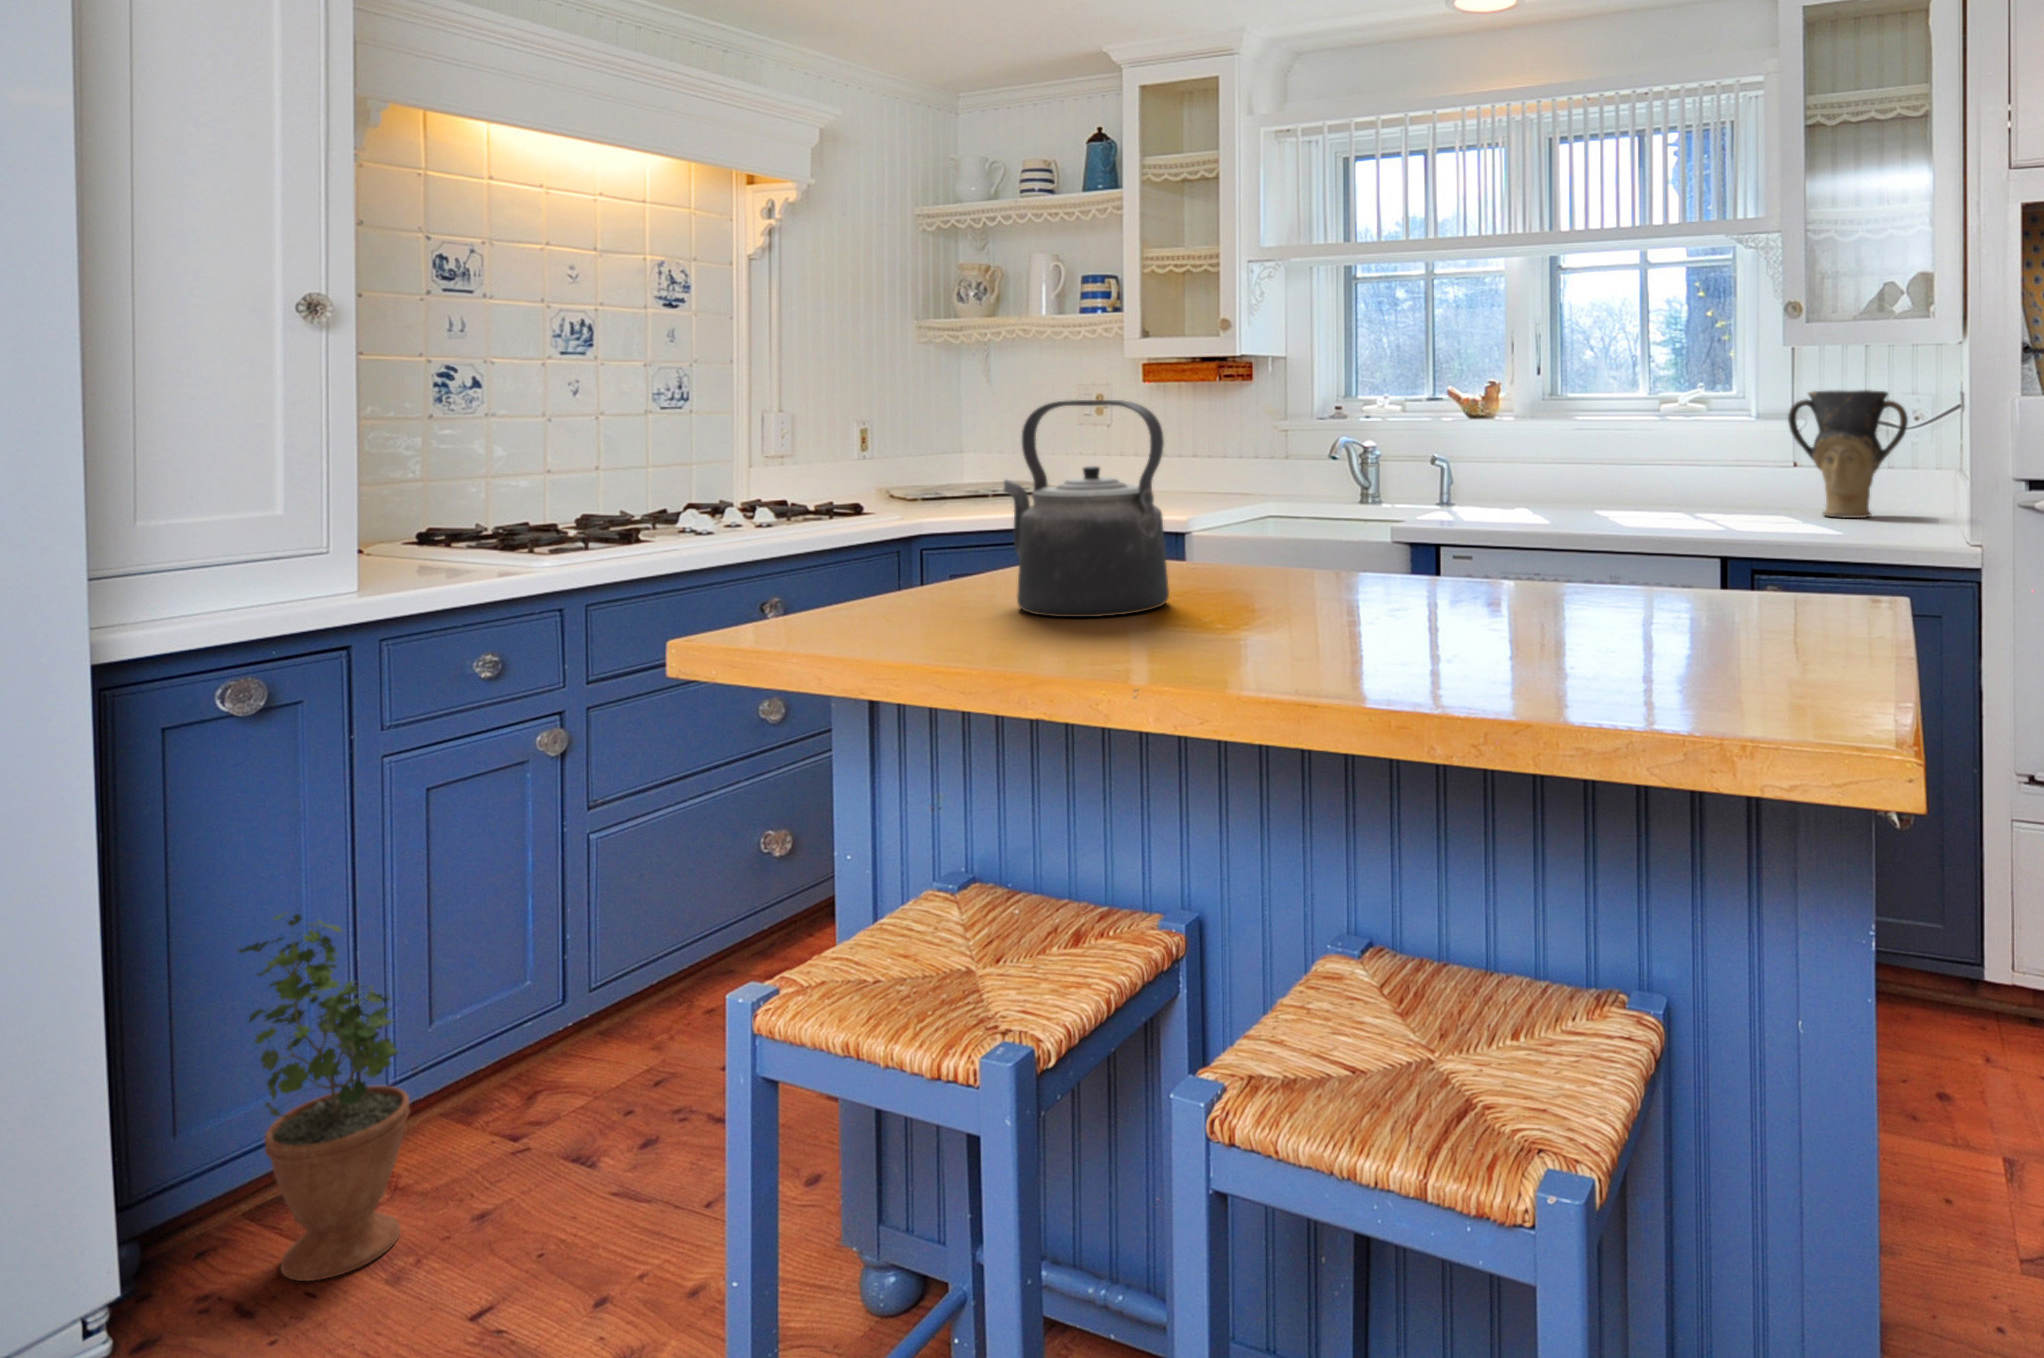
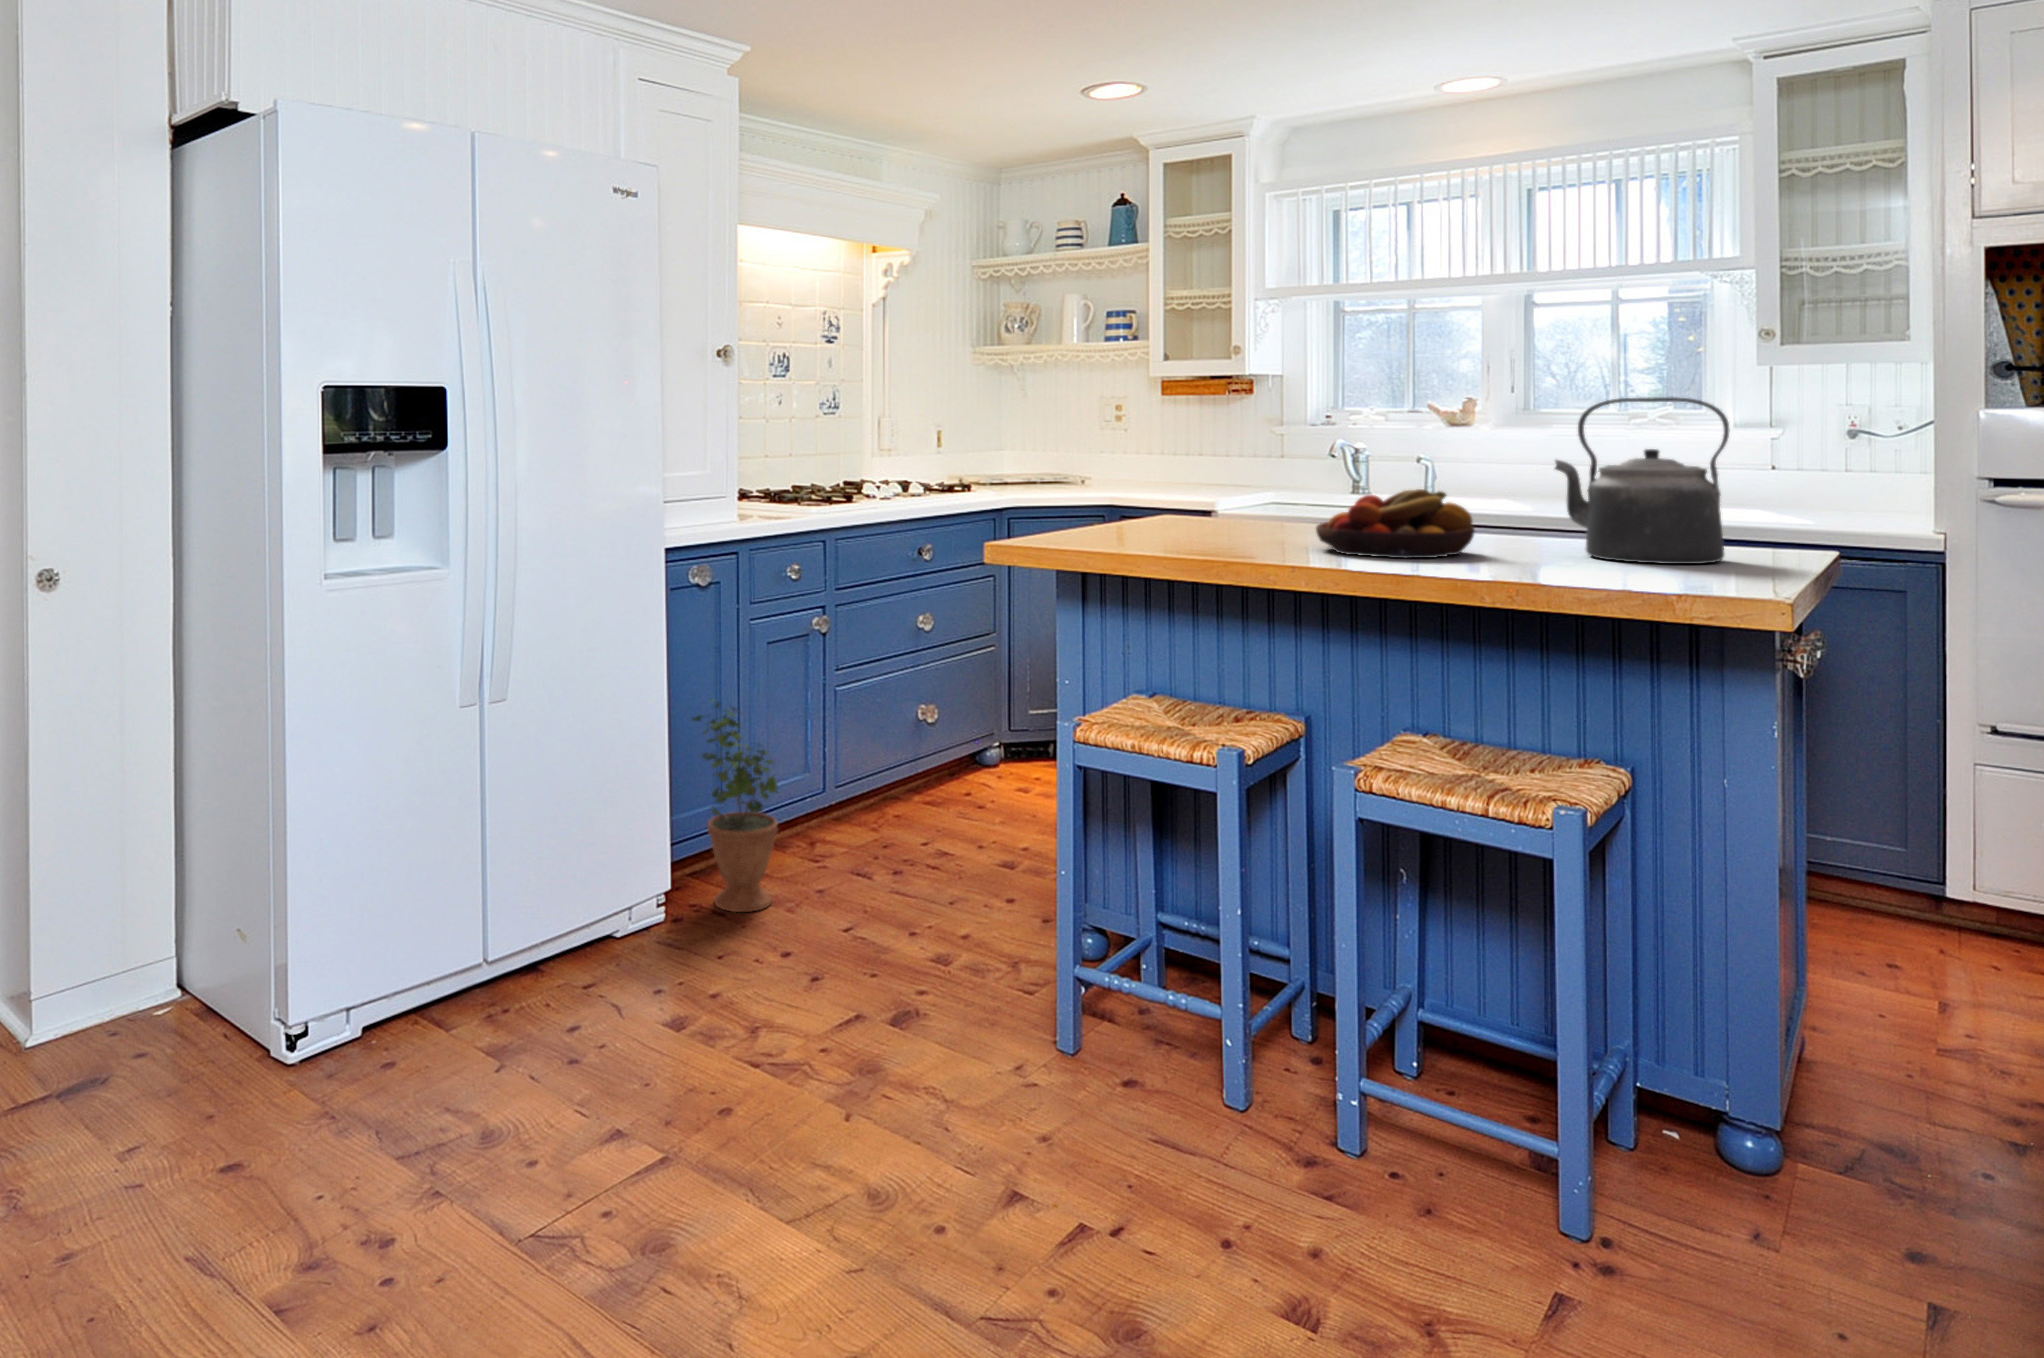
vase: present [1788,390,1908,518] -> none [1761,404,1880,513]
kettle: present [1004,400,1169,617] -> present [1555,397,1729,564]
fruit bowl: none [1217,536,1445,659] -> present [1316,489,1474,558]

